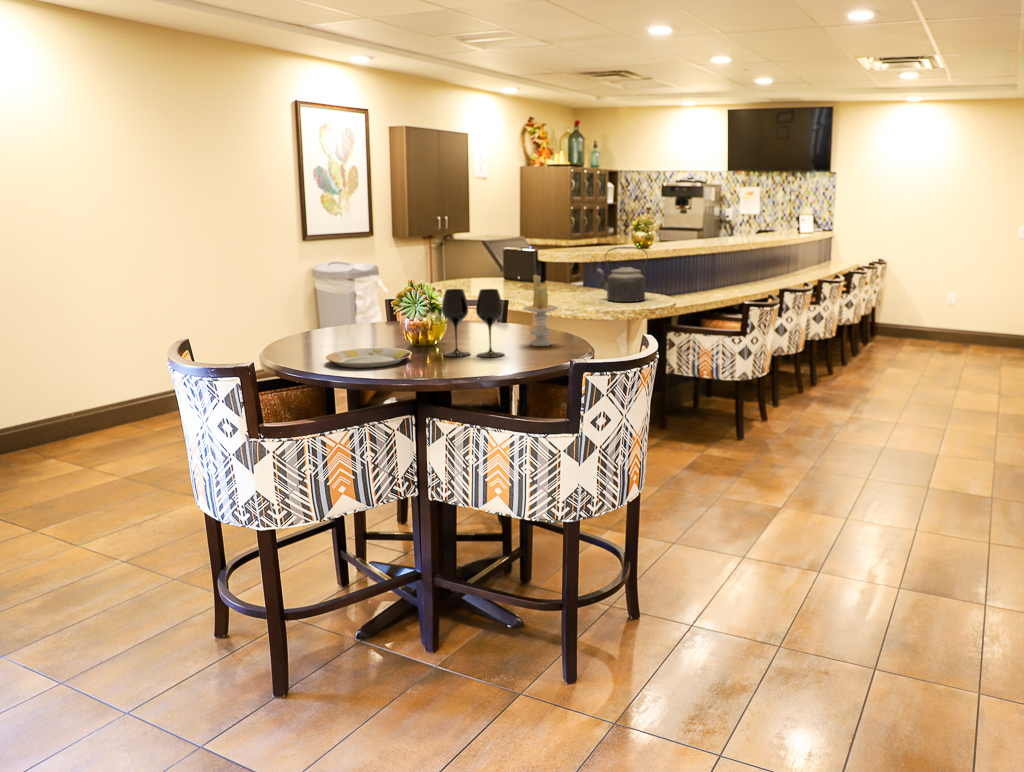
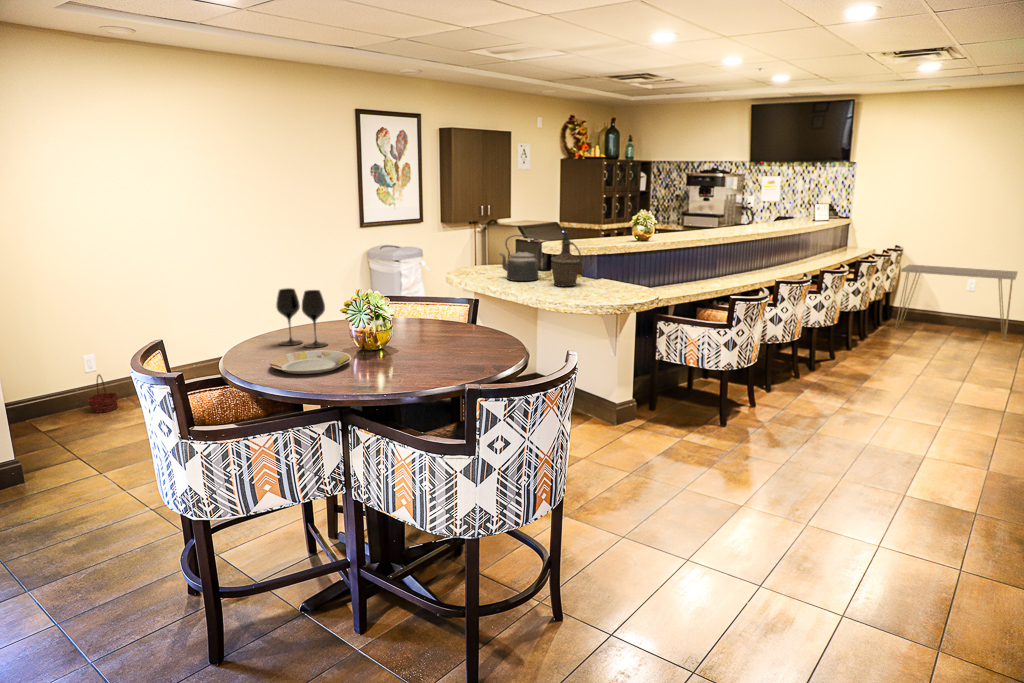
bottle: none [554,236,588,297] -> present [551,231,582,286]
kettle: present [598,247,648,302] -> present [500,235,540,281]
candle: present [524,275,558,346] -> none [465,287,499,354]
console table: none [885,277,1005,351] -> present [895,265,1017,340]
wine glass: present [442,289,504,357] -> present [276,288,328,348]
basket: none [18,418,55,463] -> present [88,374,118,413]

